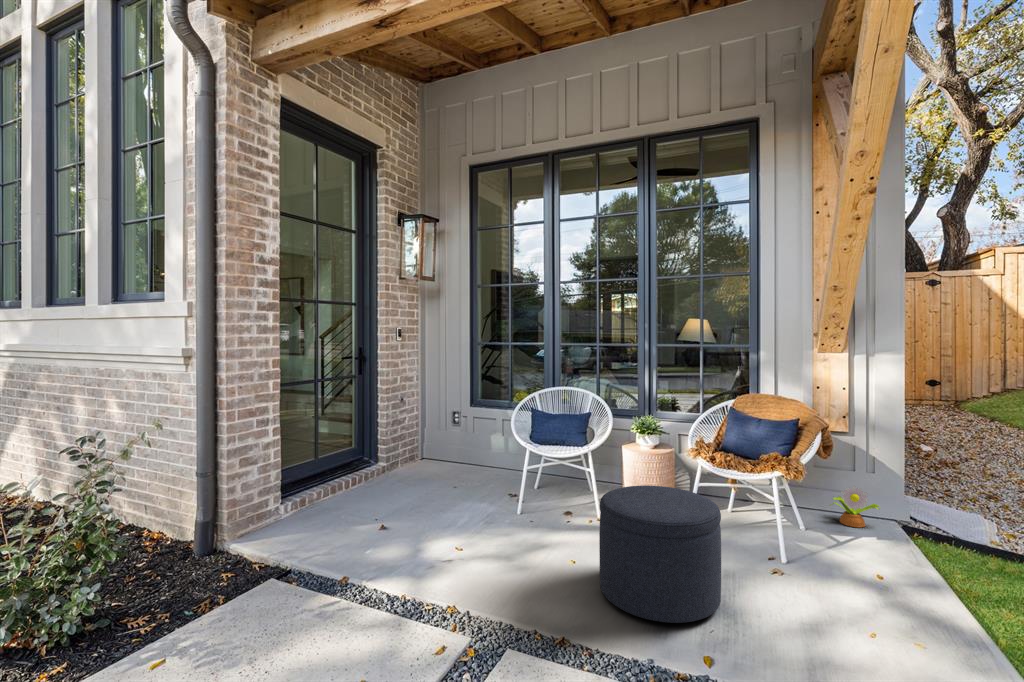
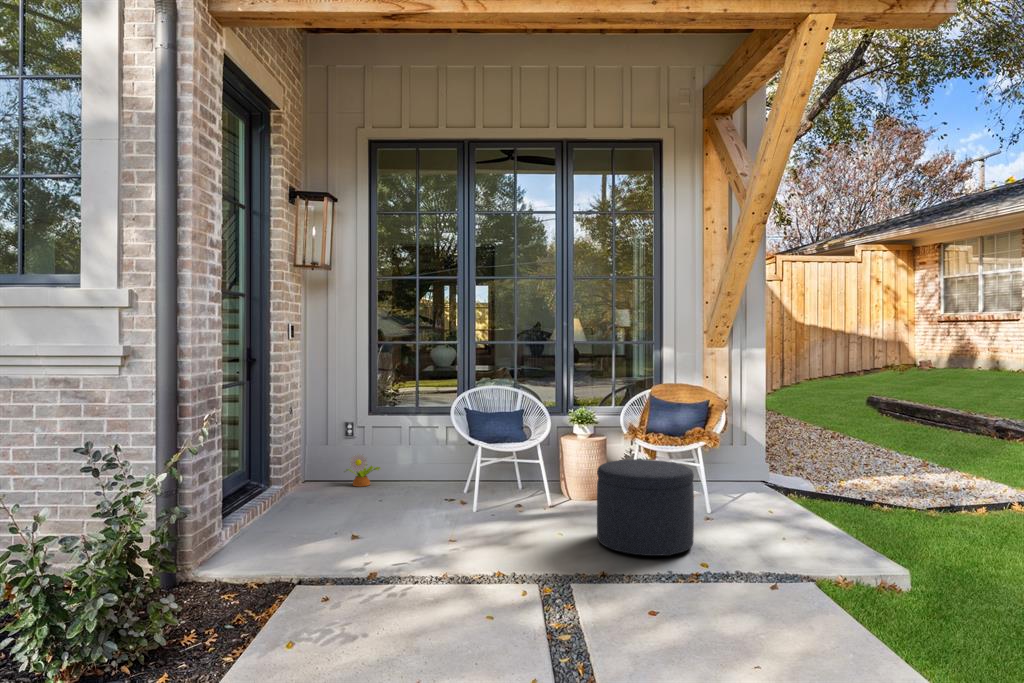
decorative plant: present [833,486,879,528] -> present [346,453,380,487]

